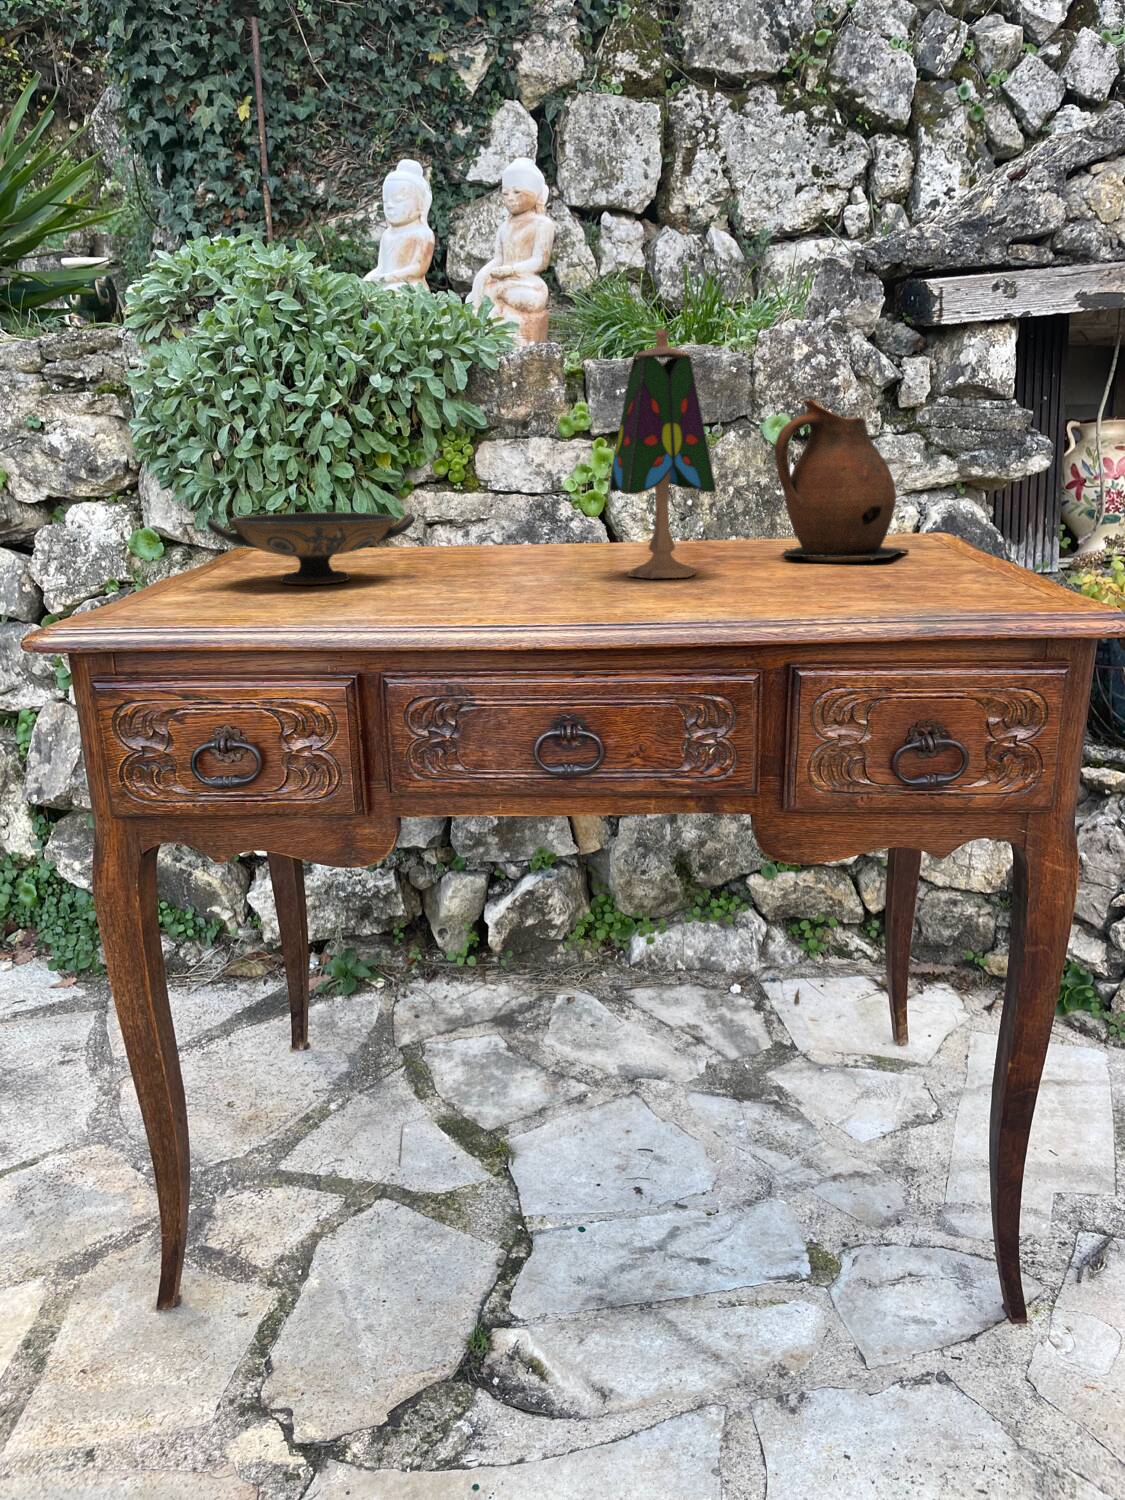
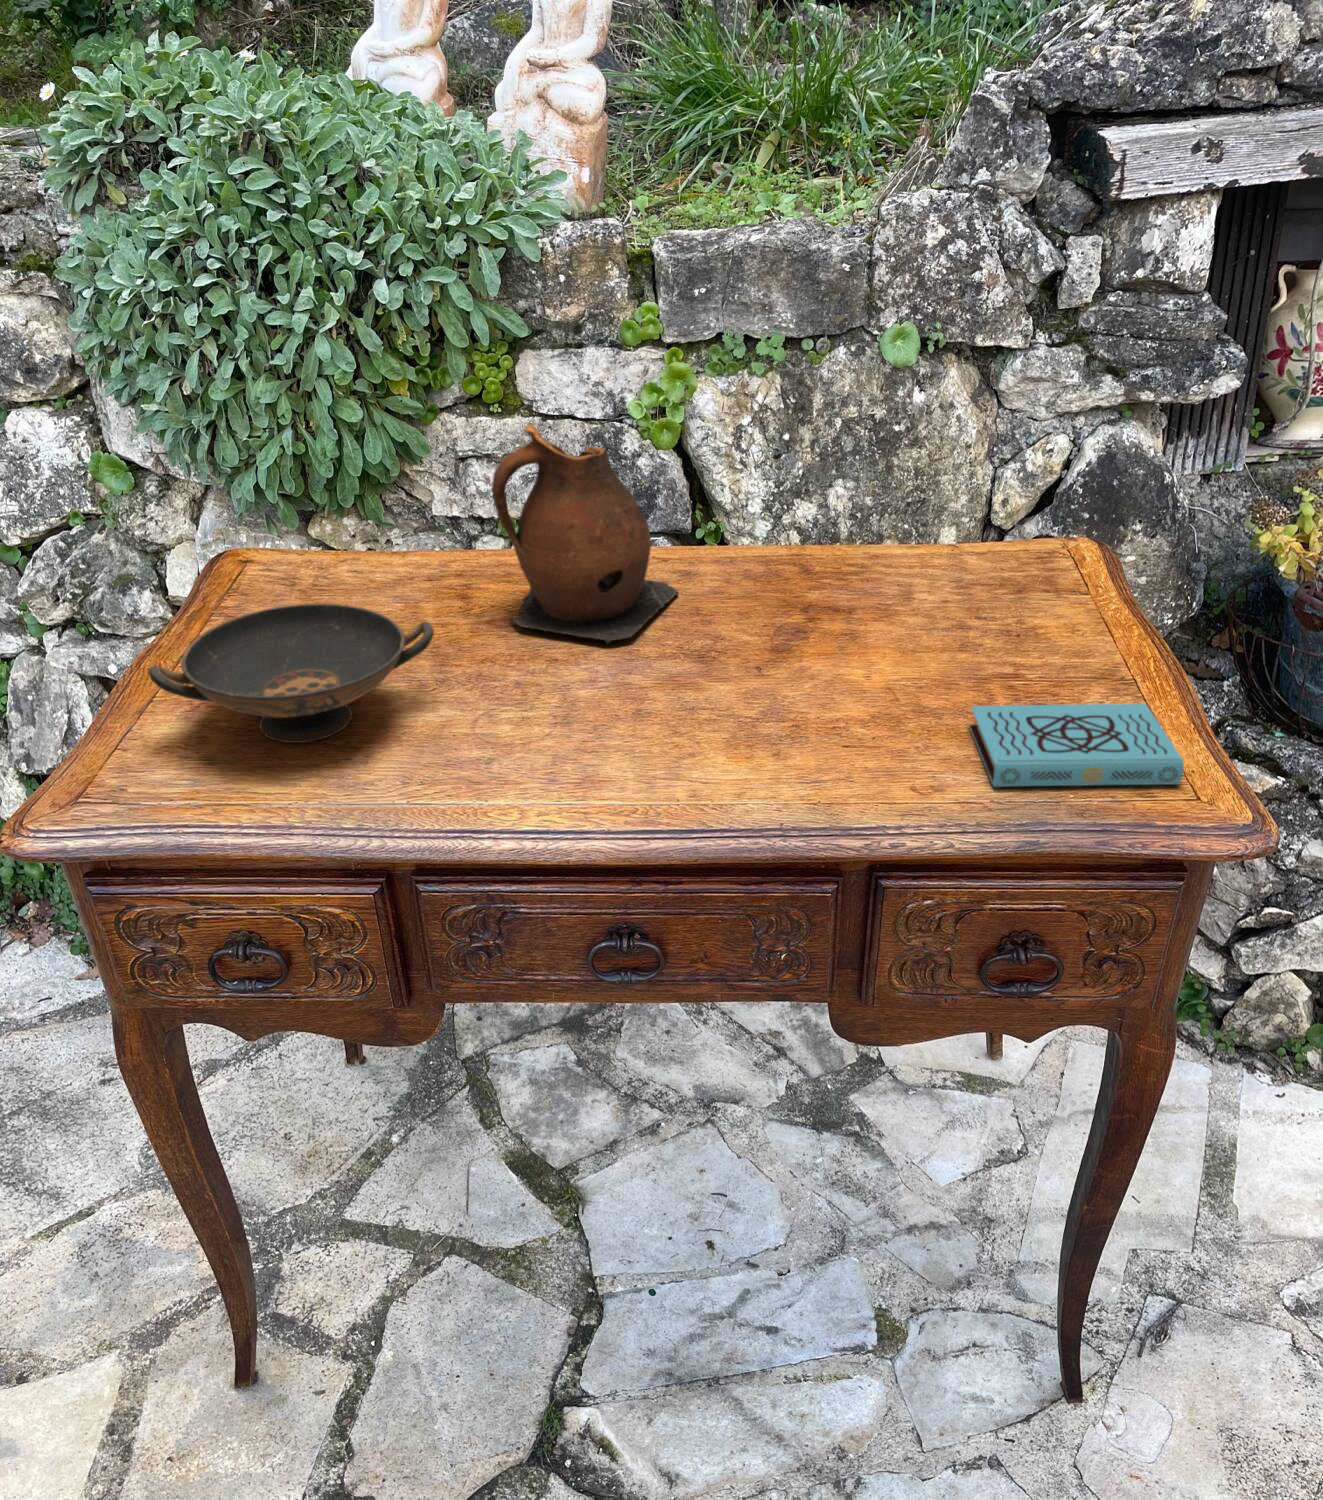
table lamp: present [609,328,716,578] -> none [694,402,840,735]
ceramic pitcher: present [775,400,909,561] -> present [492,424,678,644]
book: none [818,556,974,586] -> present [969,704,1184,787]

